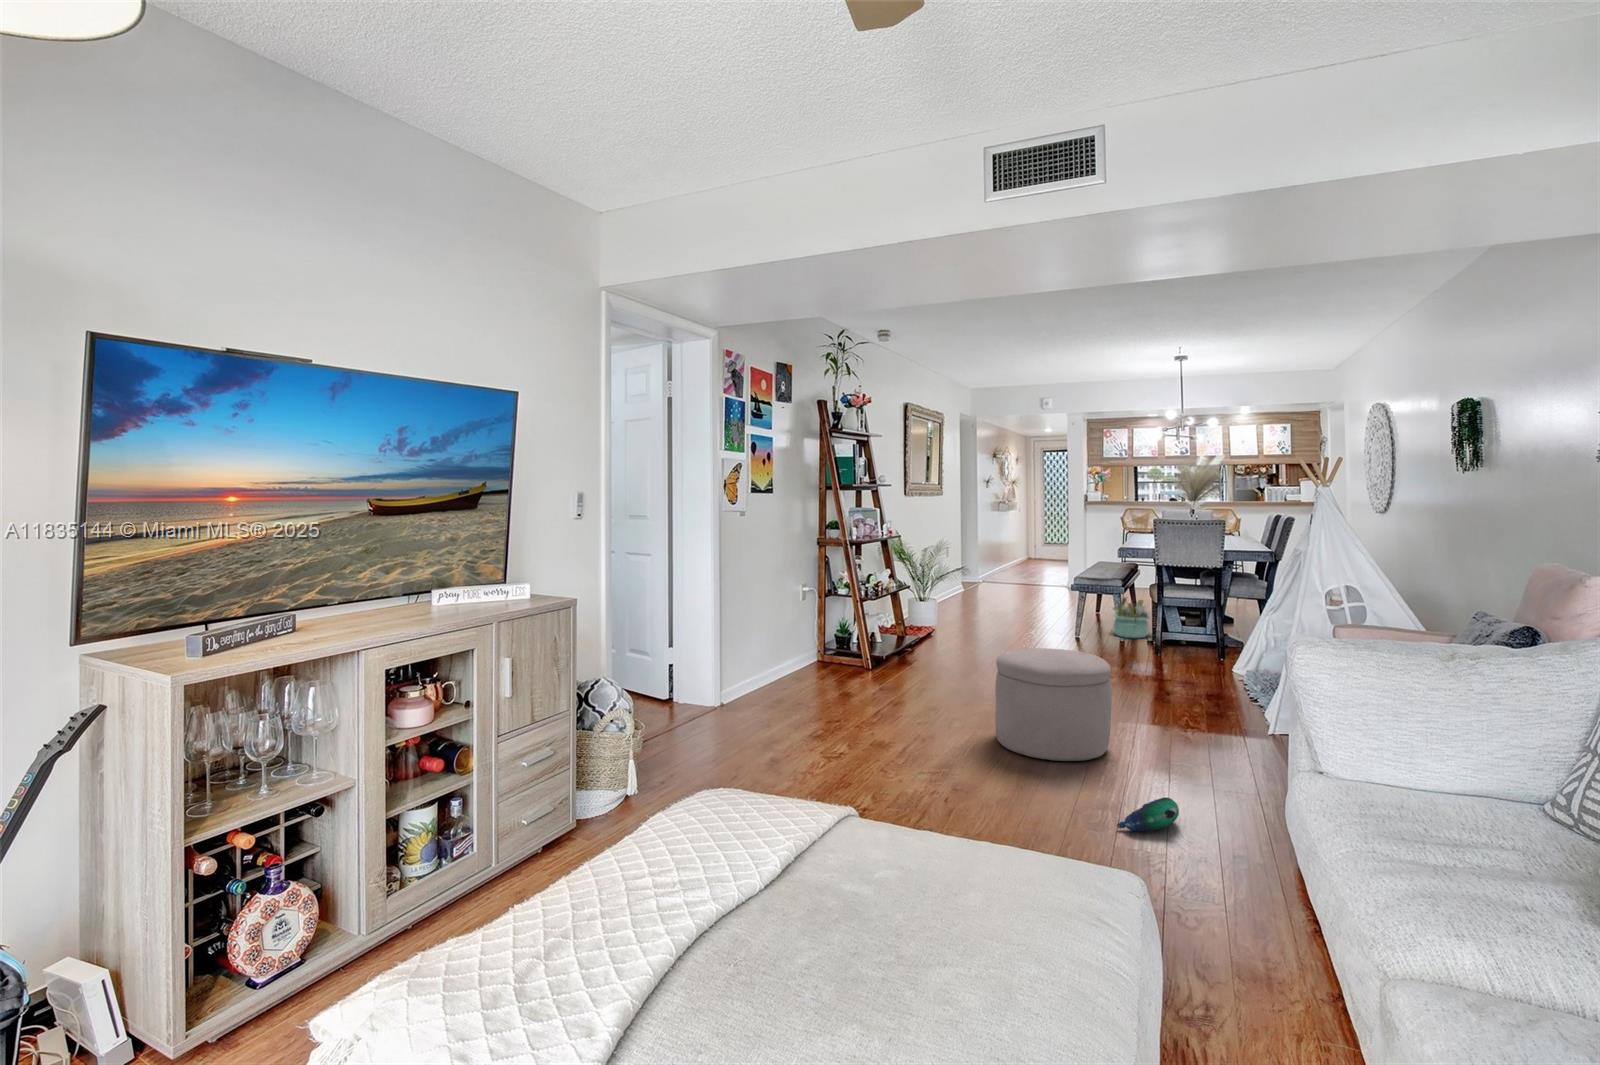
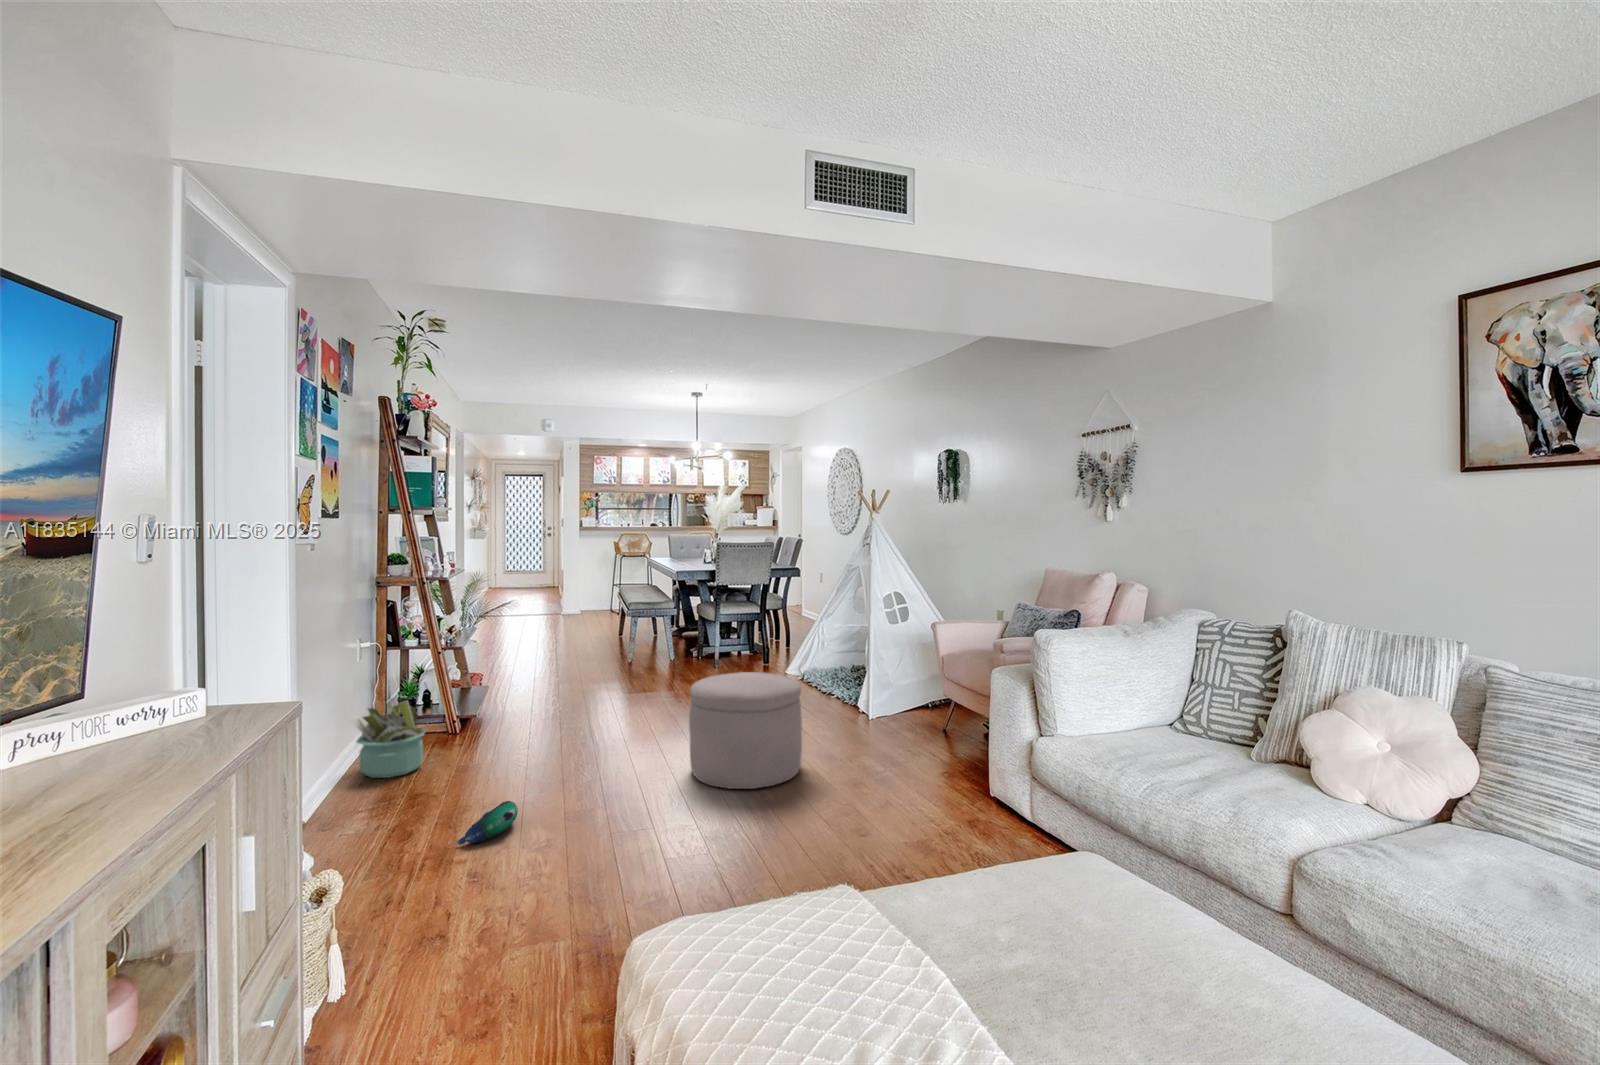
decorative plant: present [1110,598,1149,638] -> present [351,701,427,778]
plush toy: present [1117,797,1179,832] -> present [457,801,518,845]

